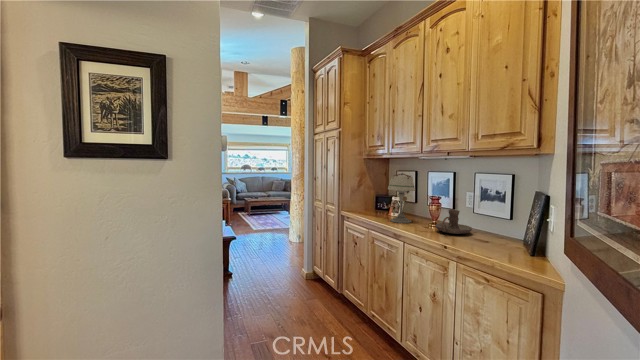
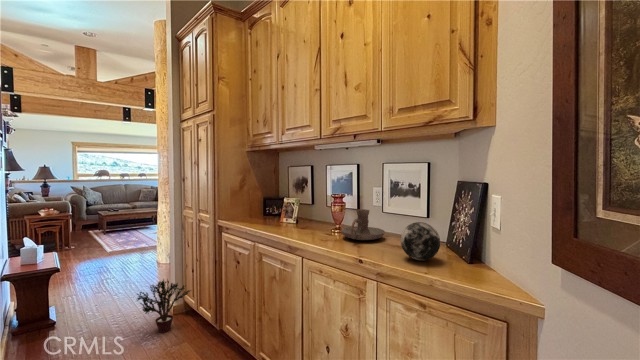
table lamp: present [388,173,415,223] -> none [279,165,313,231]
decorative orb: none [477,222,509,251] -> present [401,222,440,261]
potted plant: none [284,250,320,288] -> present [137,280,190,333]

